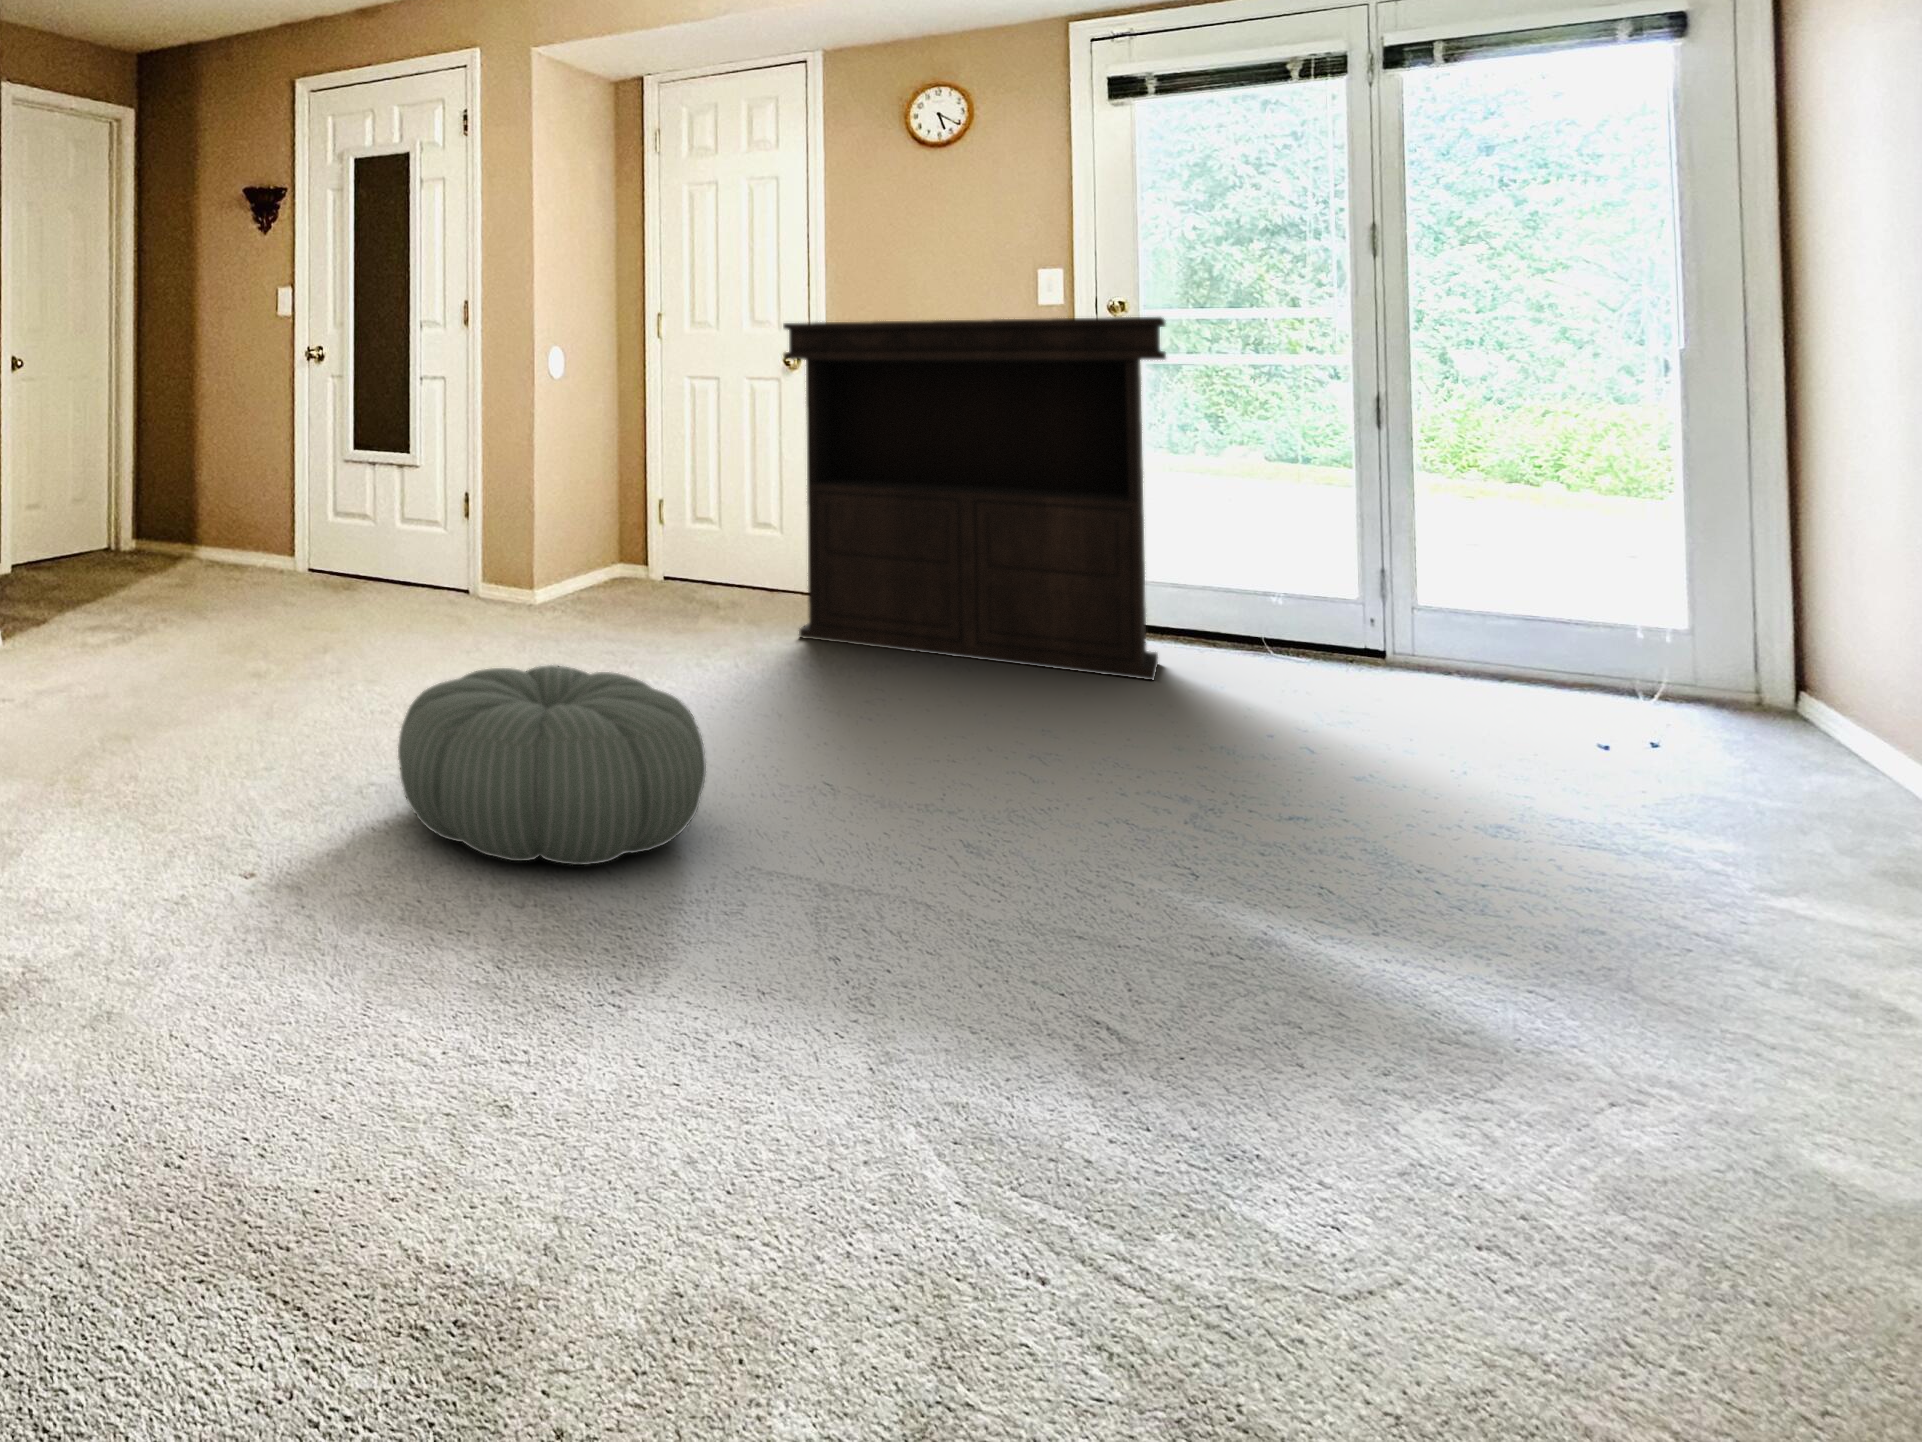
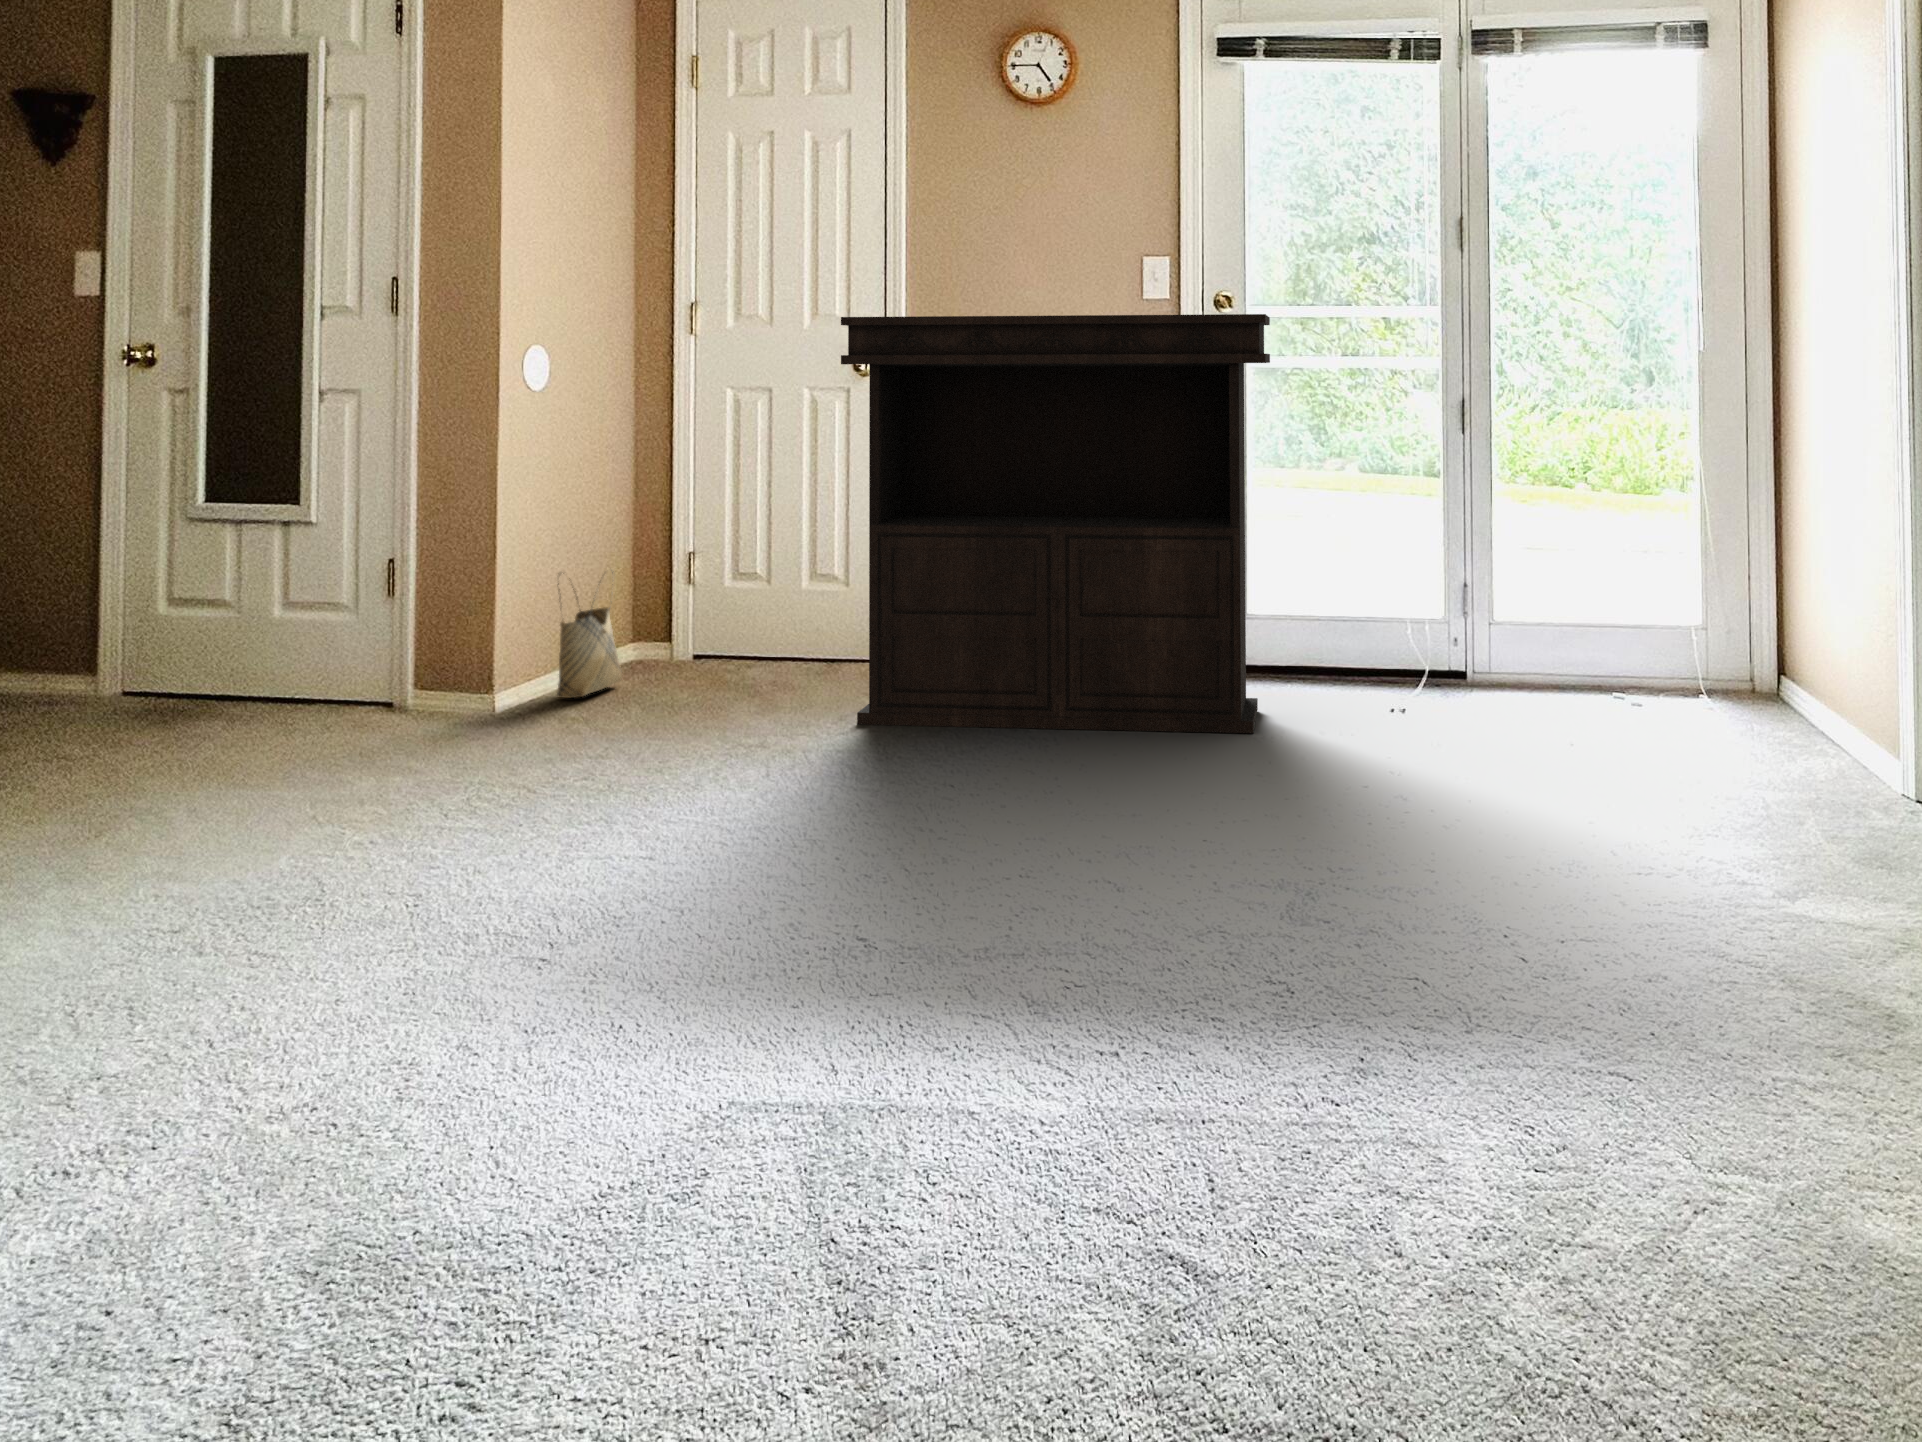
woven basket: none [575,508,619,599] -> present [557,572,622,698]
pouf: present [398,665,706,865] -> none [180,835,694,1170]

